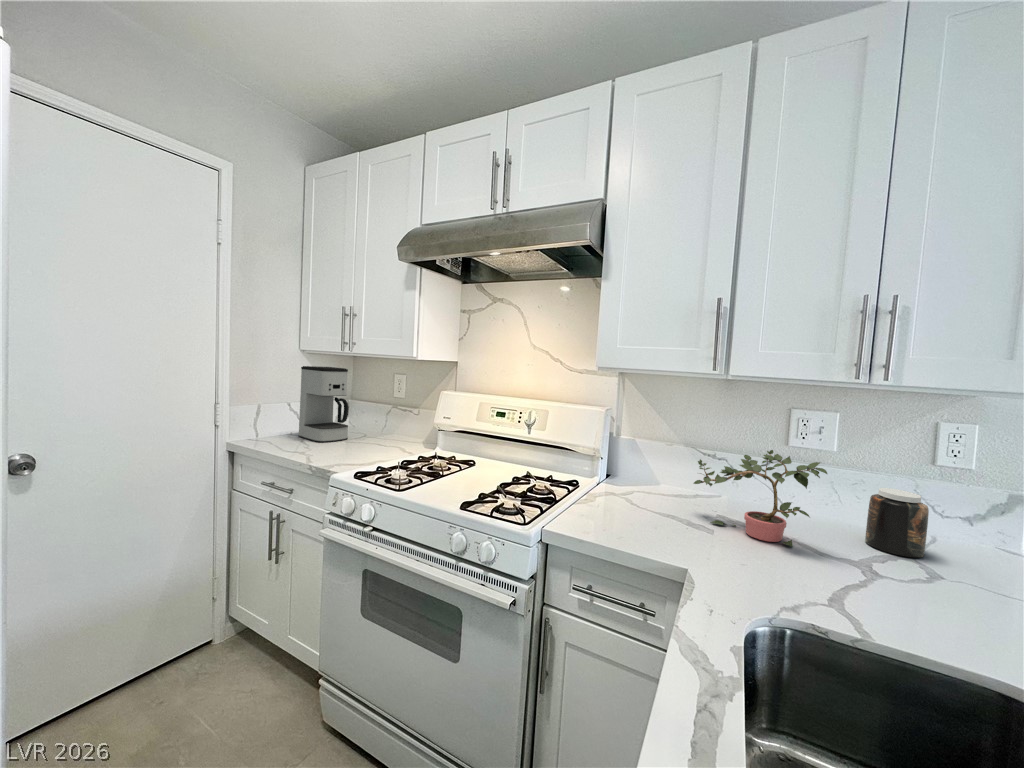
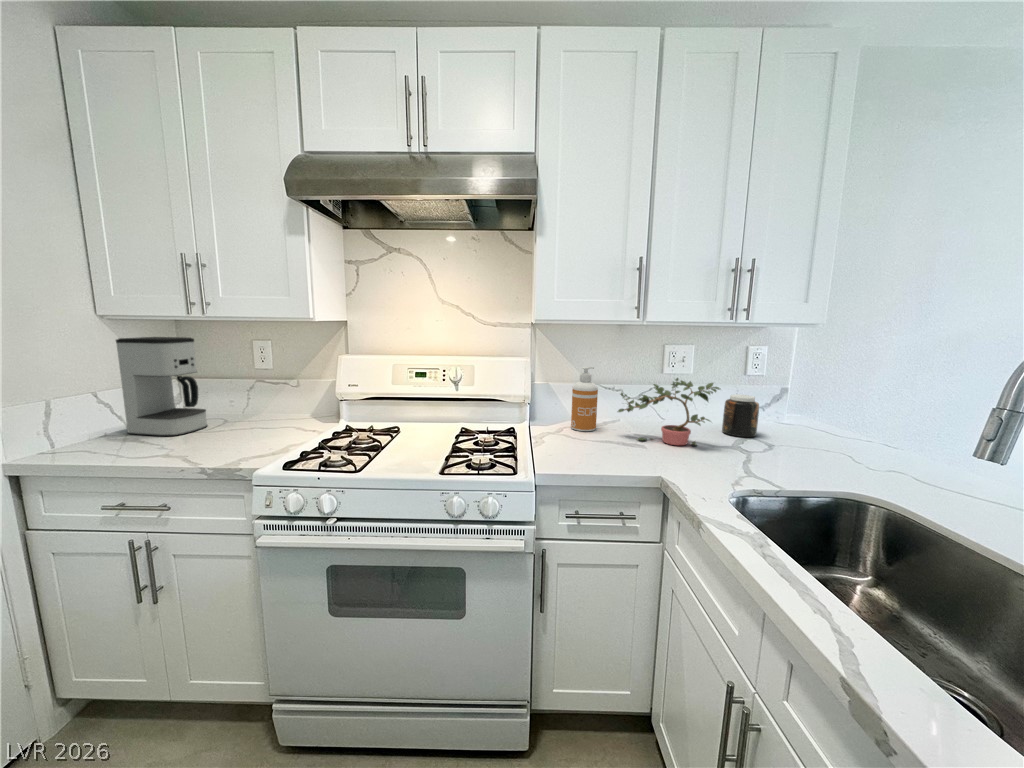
soap dispenser: none [645,425,680,502] -> present [571,367,598,431]

